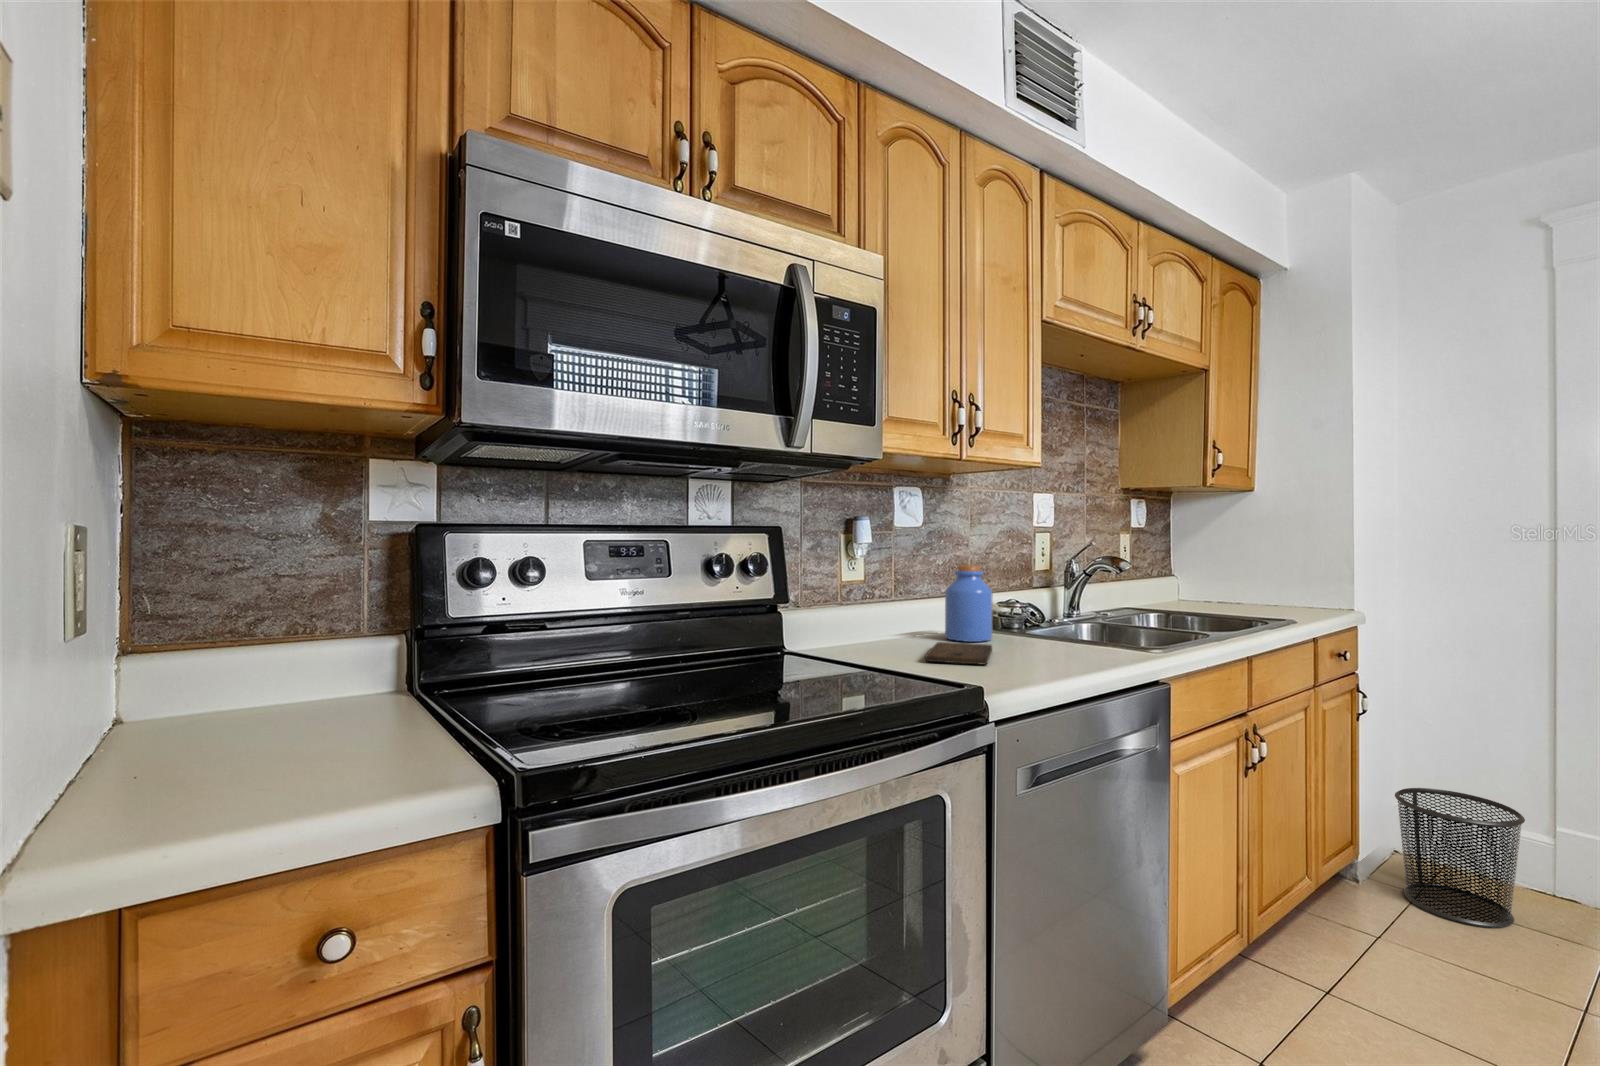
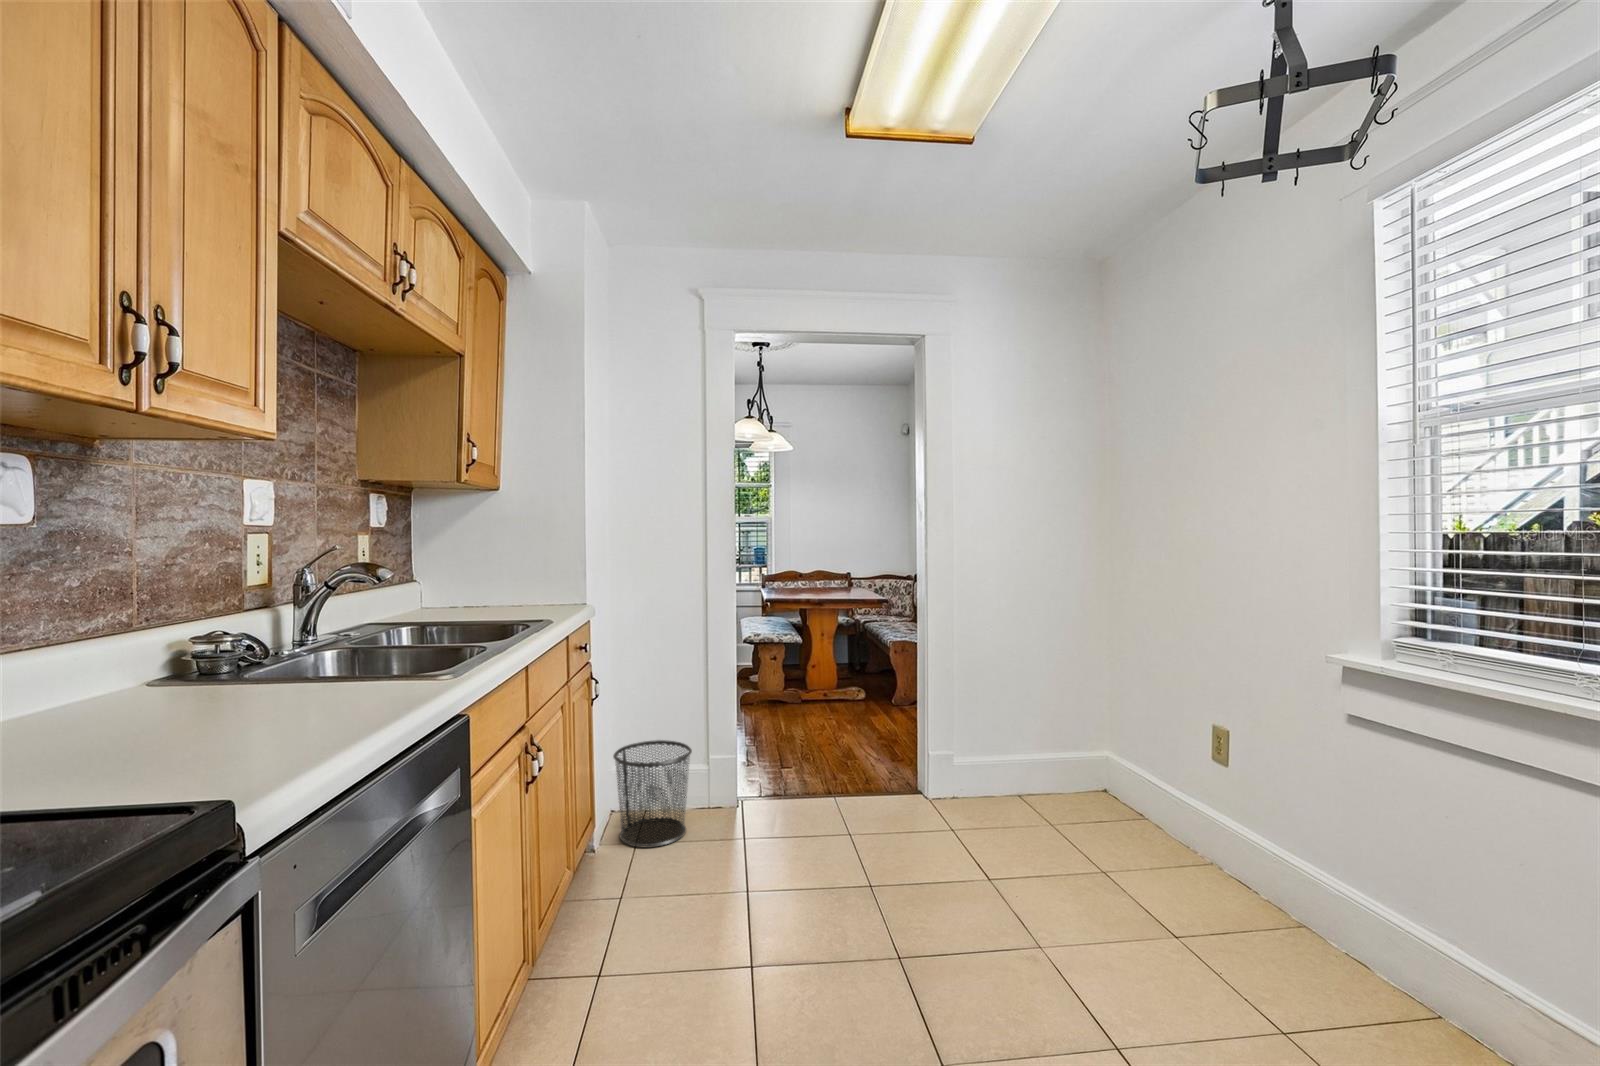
jar: present [945,565,993,642] -> none [90,586,193,715]
cutting board: present [925,642,992,665] -> none [65,711,210,772]

